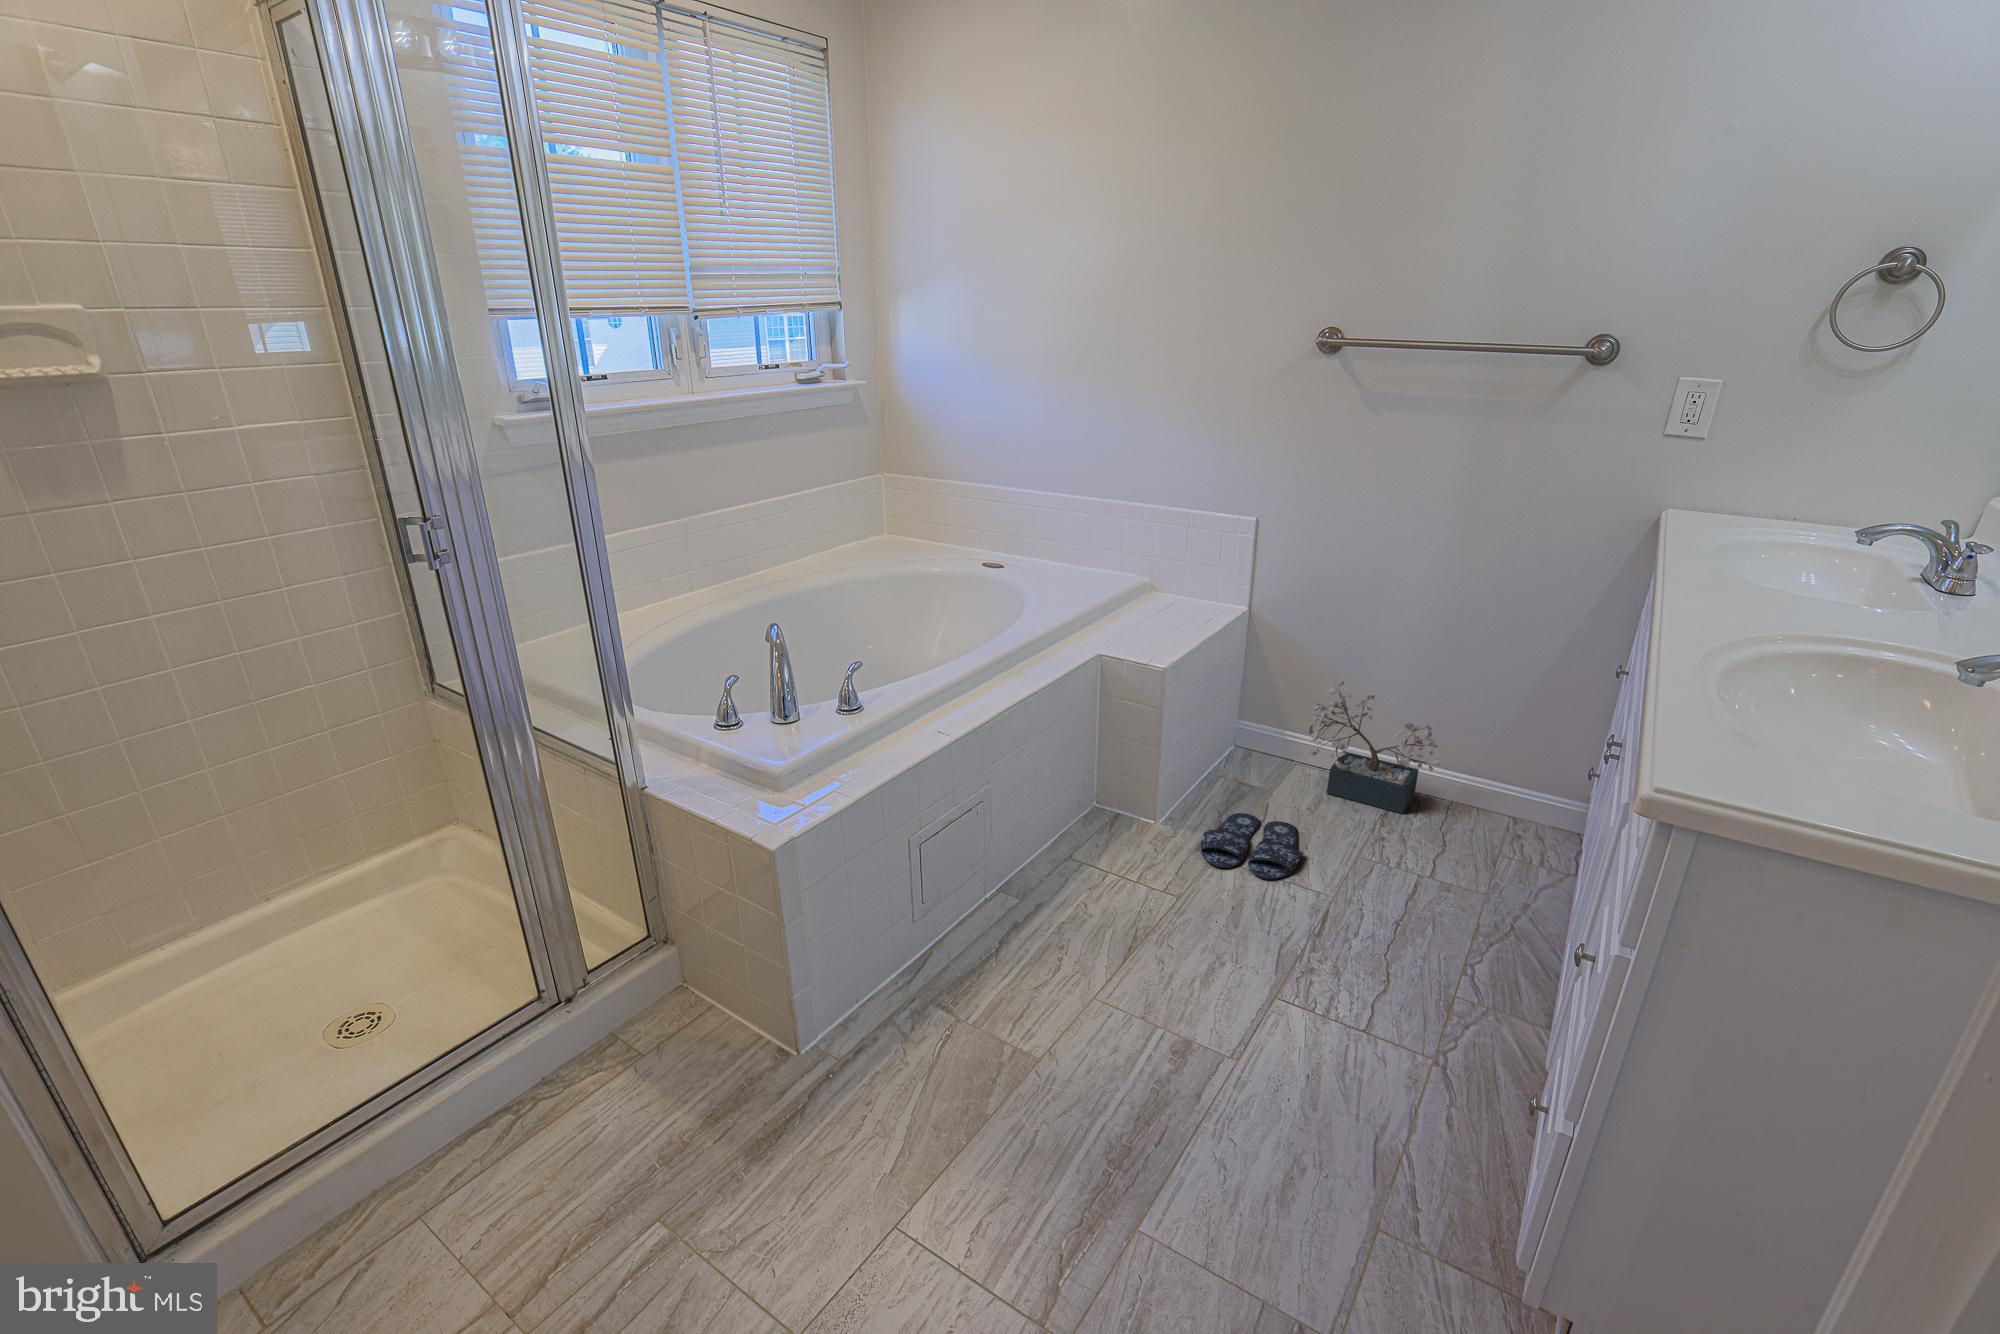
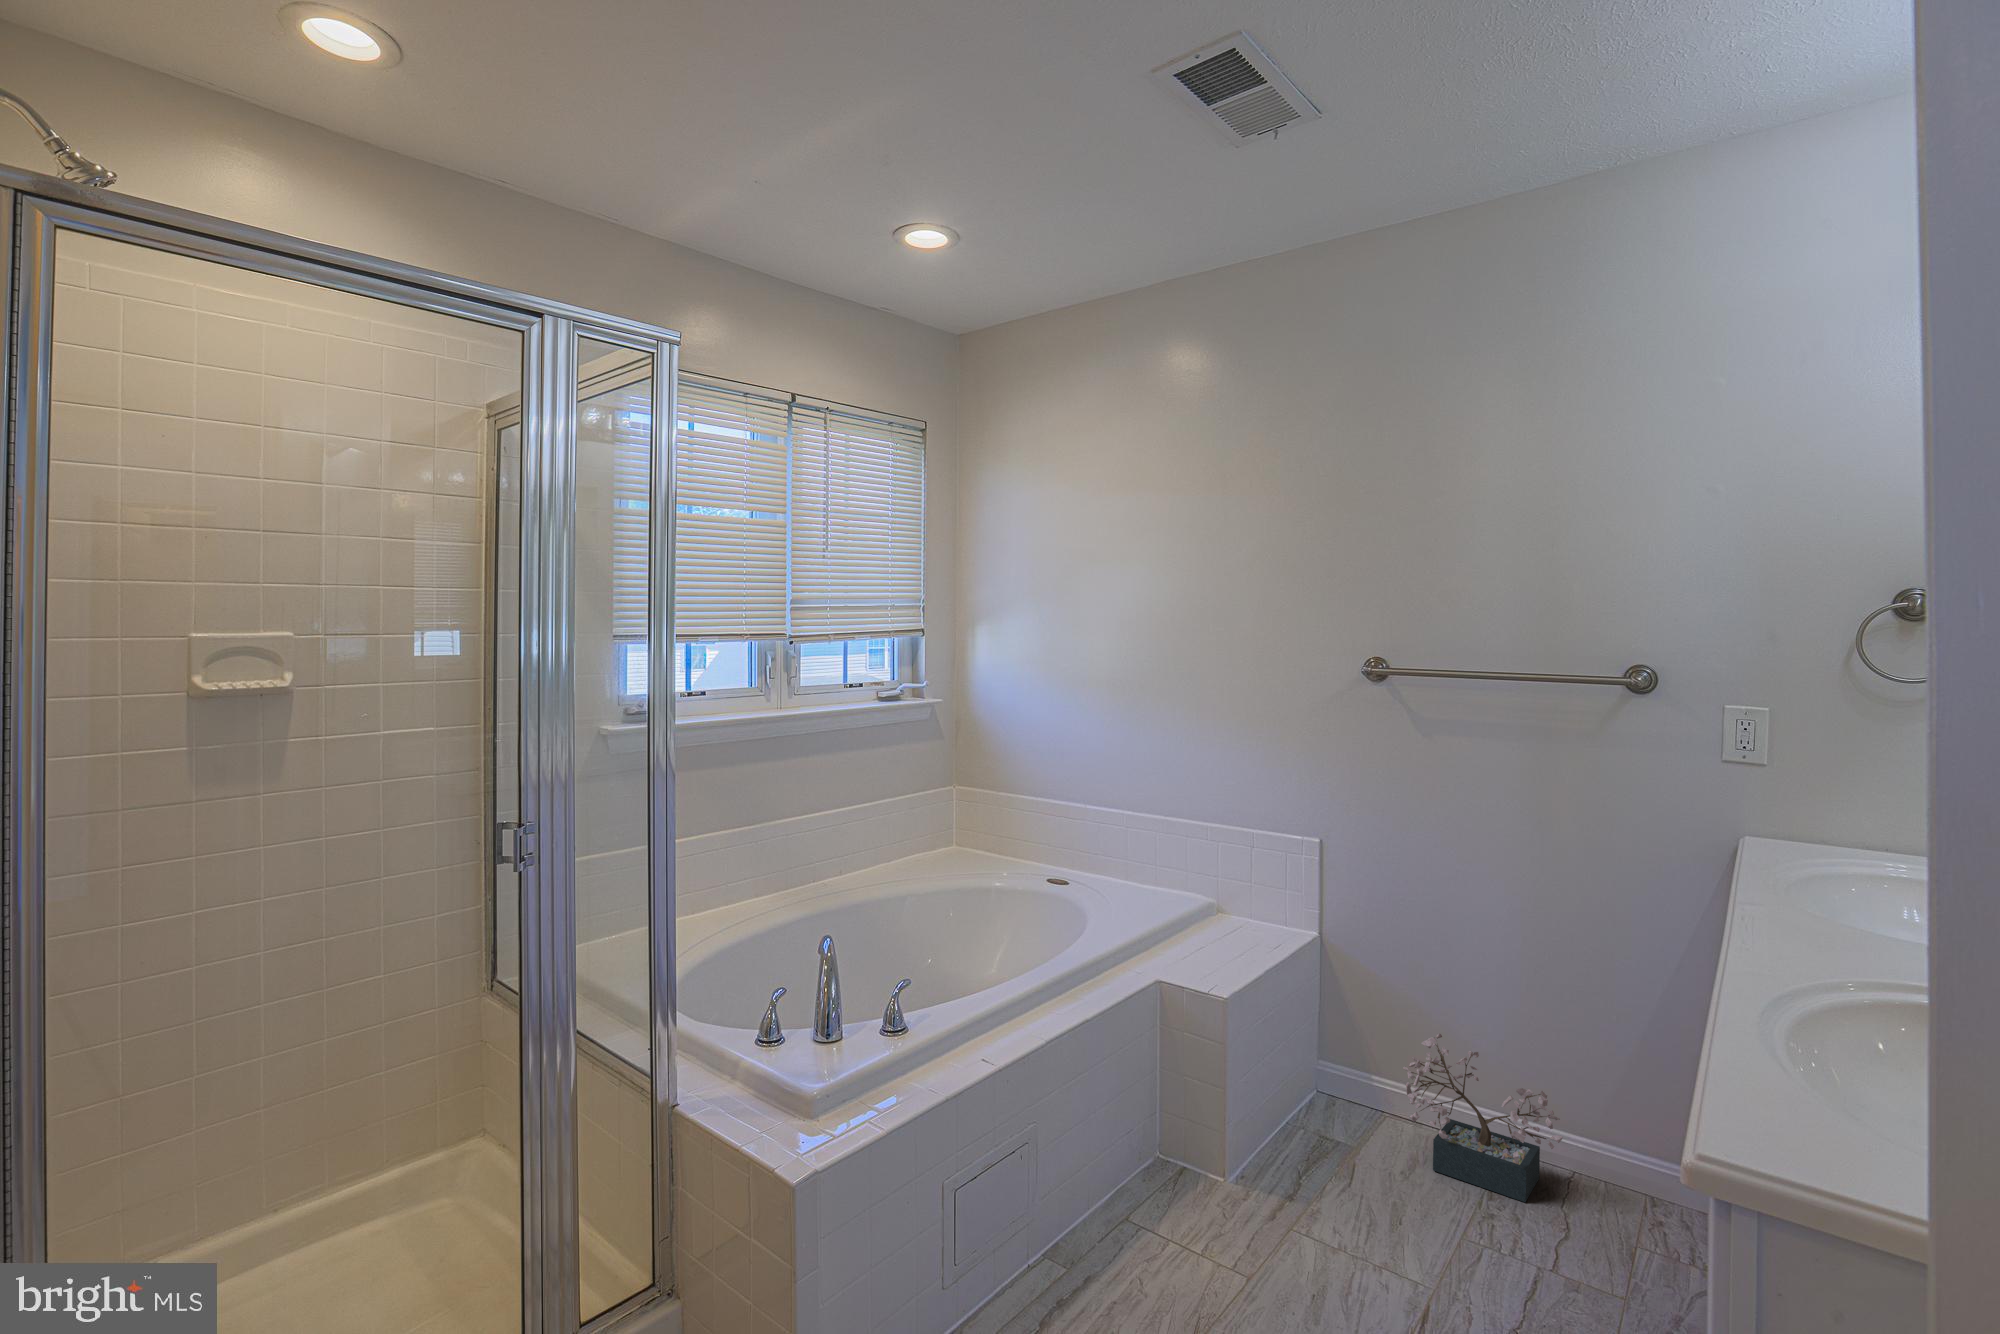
slippers: present [1201,813,1303,880] -> none [1282,1188,1404,1275]

